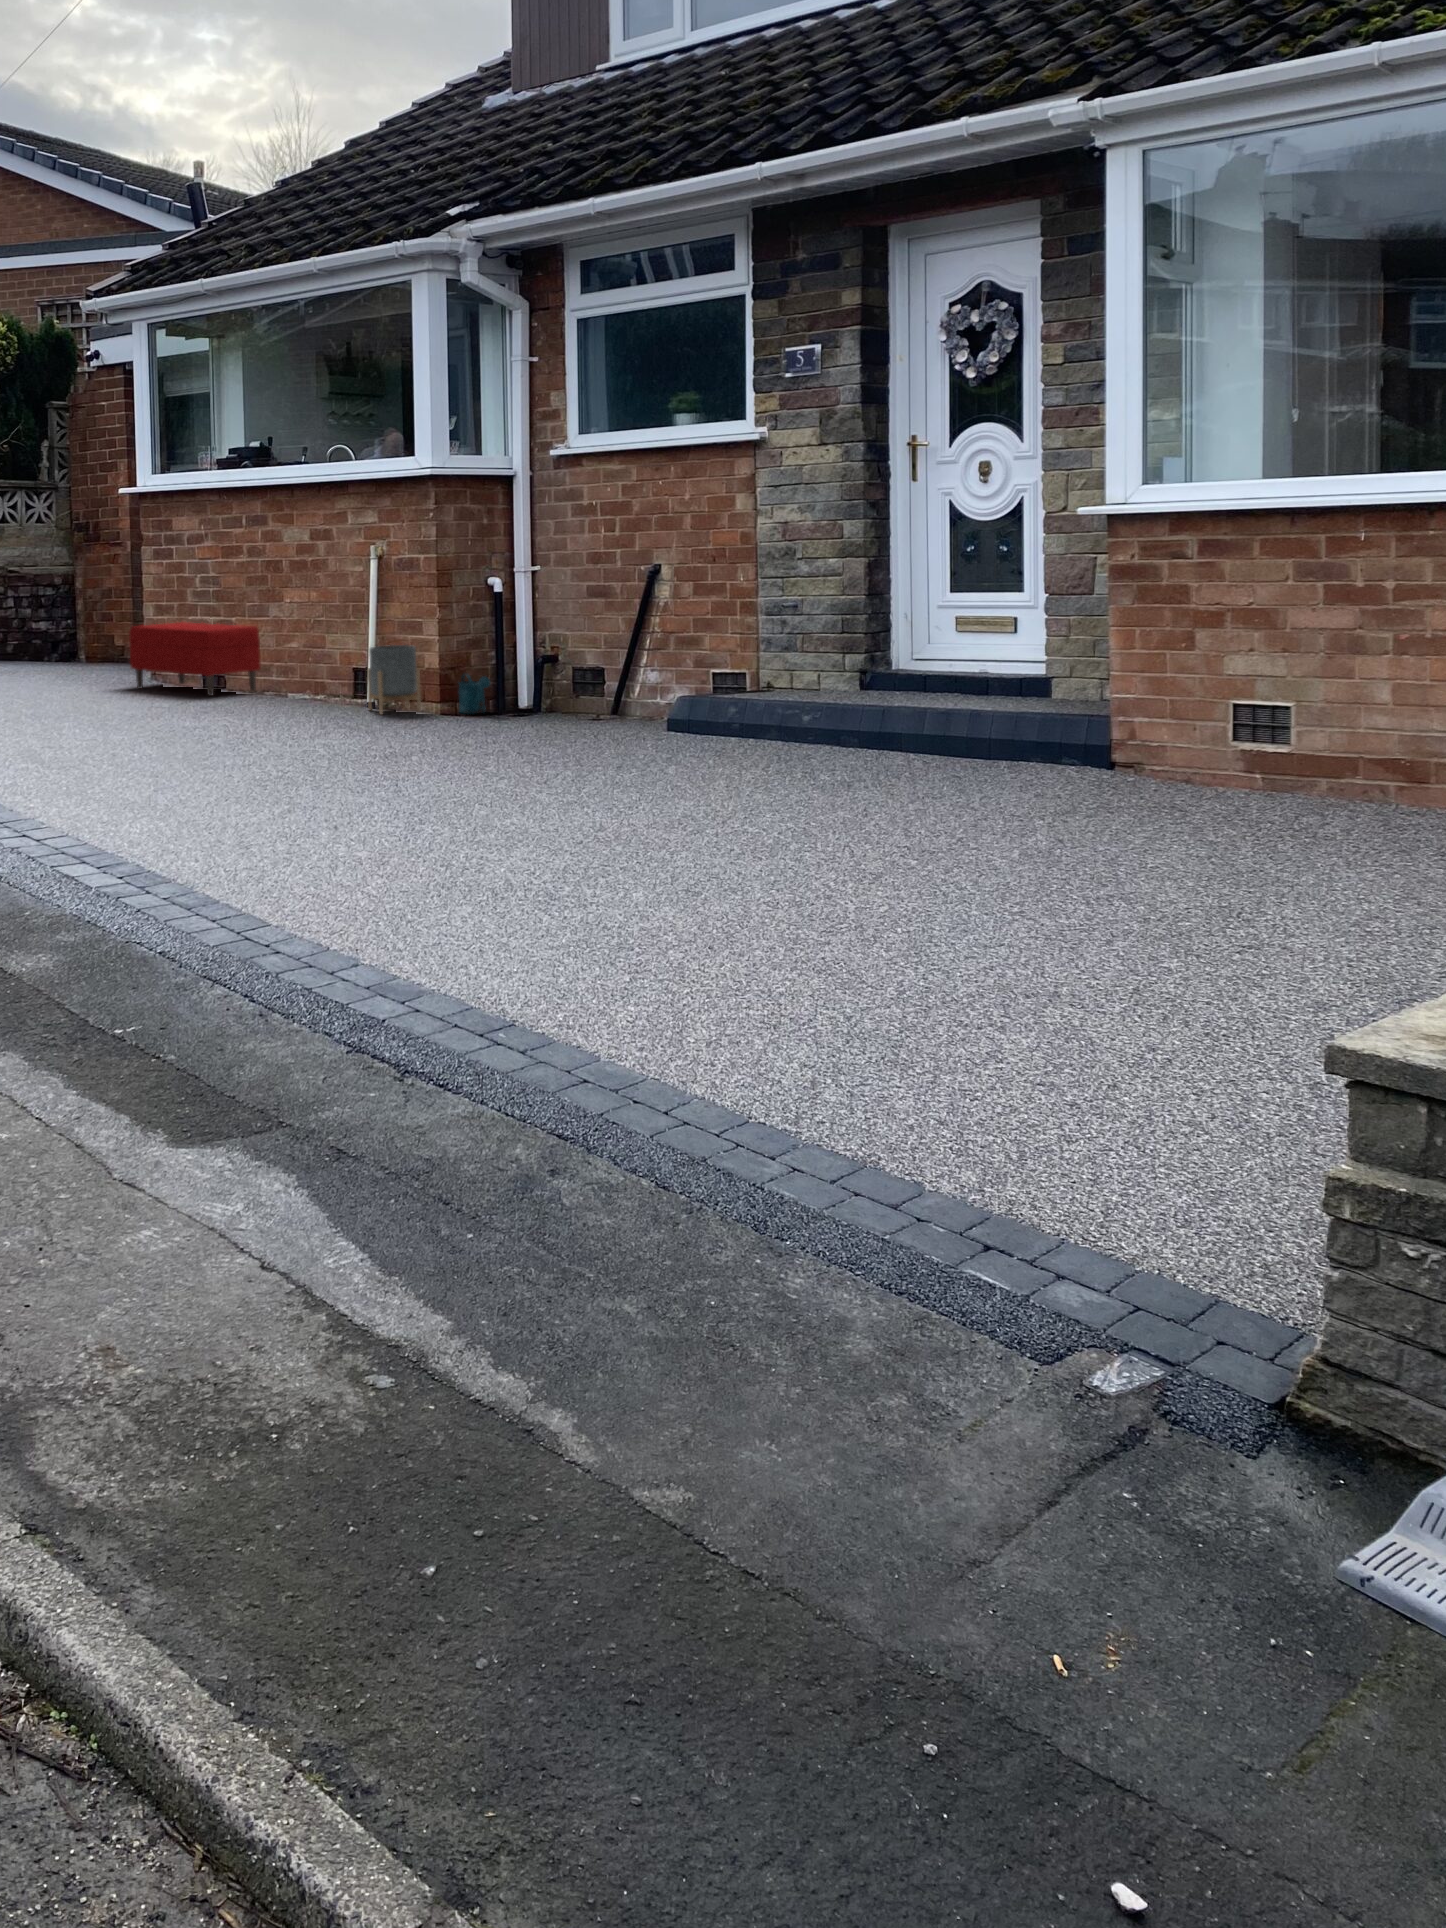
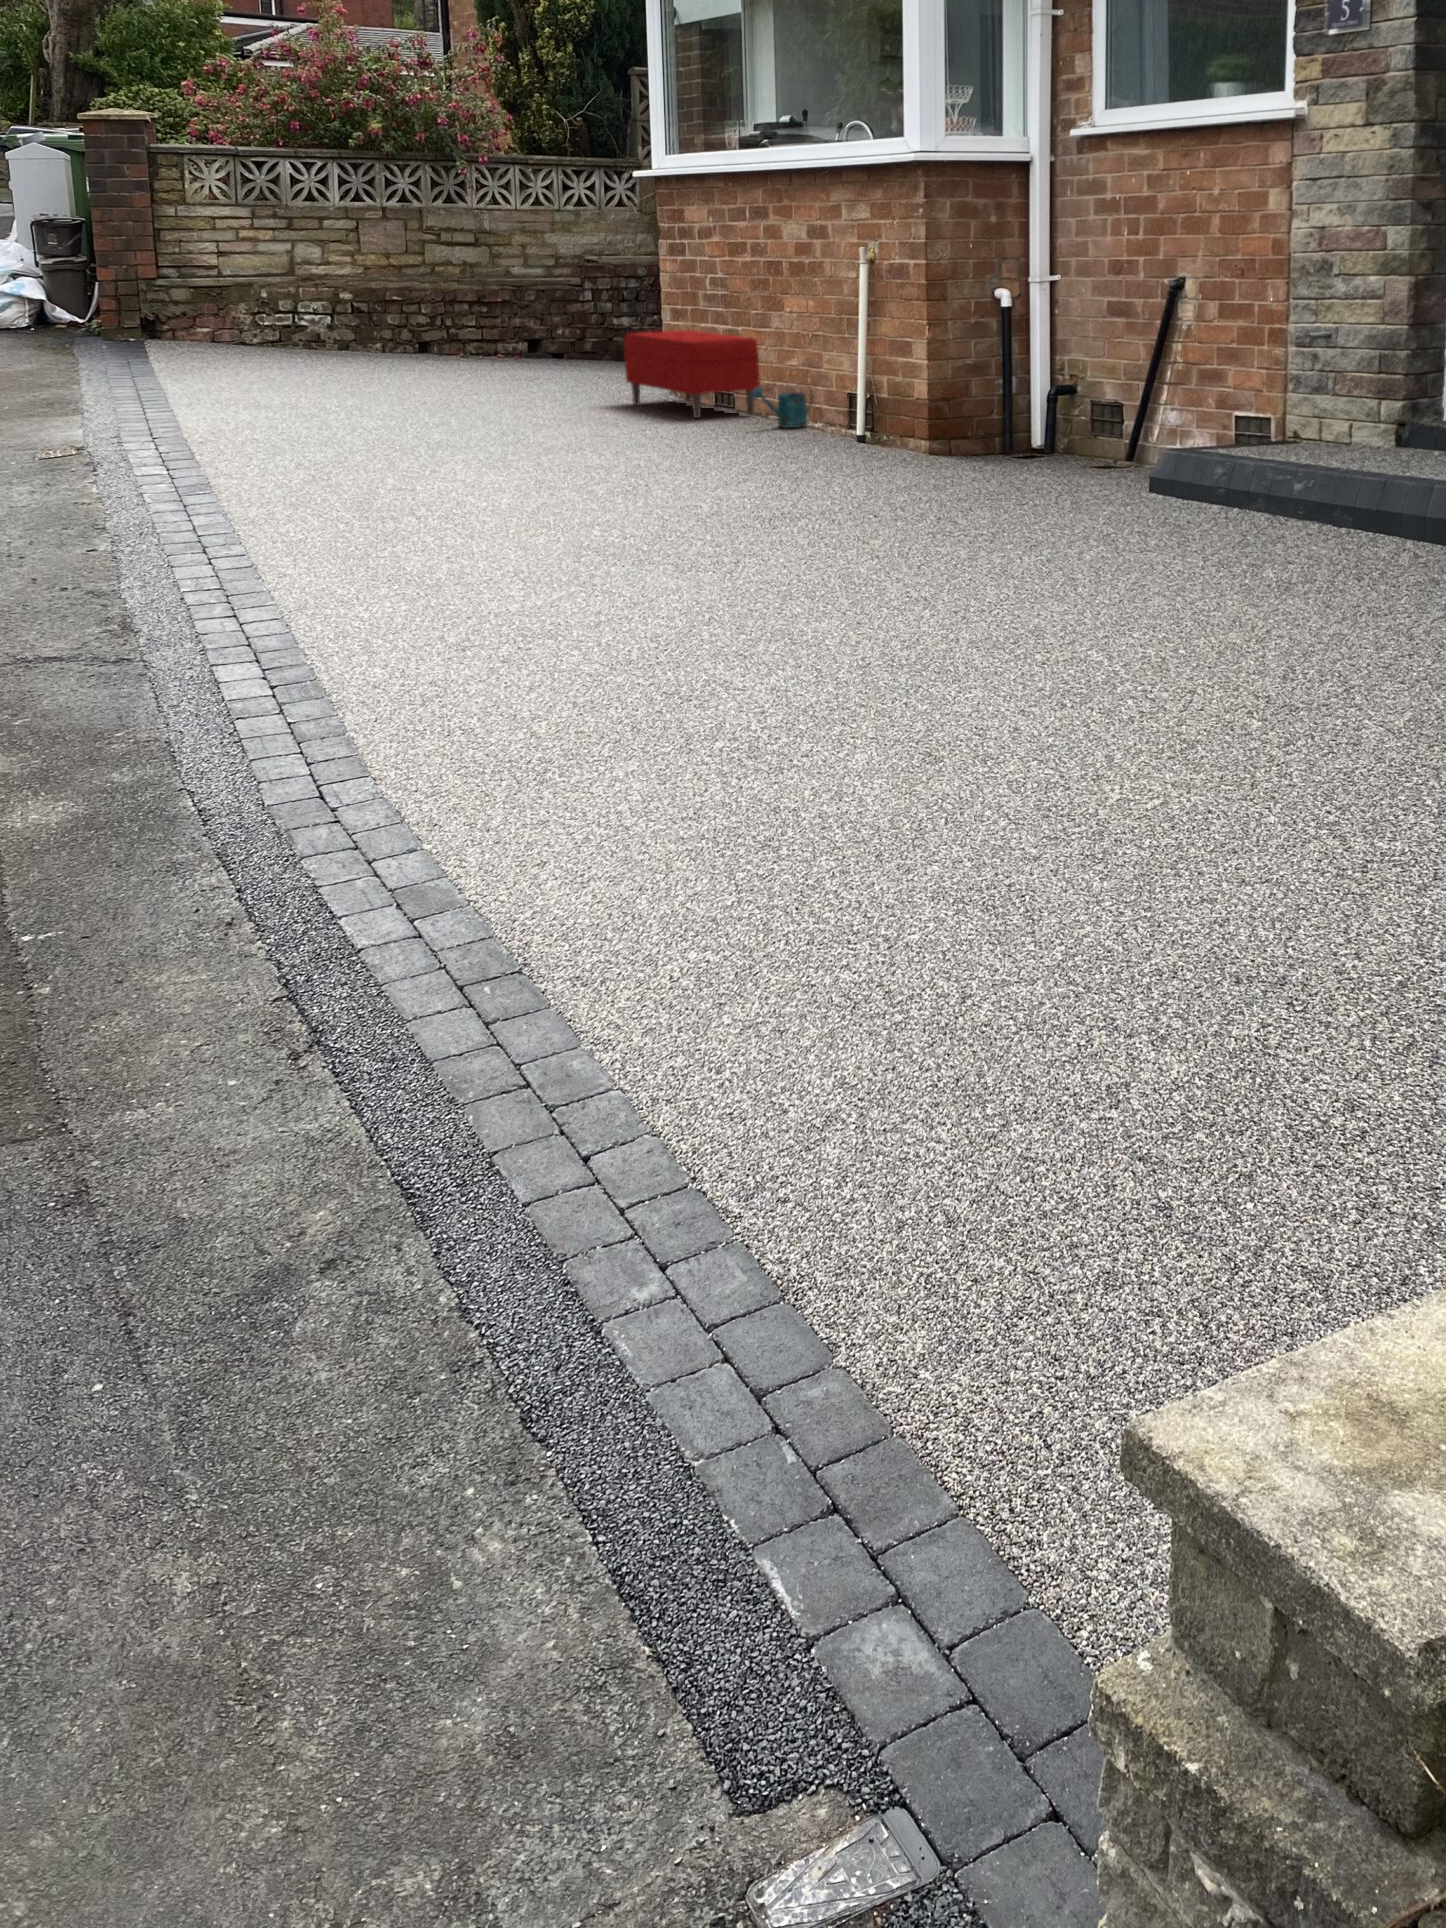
planter: present [367,645,421,714] -> none [843,368,901,450]
watering can: present [458,674,490,714] -> present [752,385,813,428]

